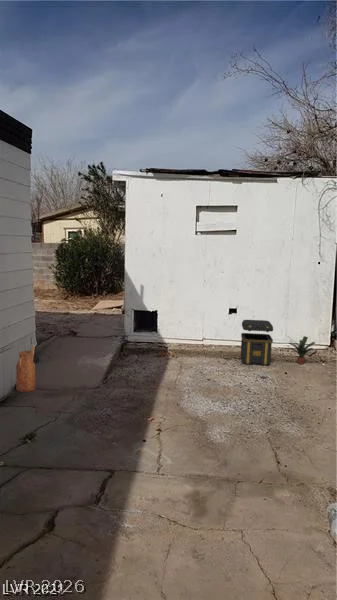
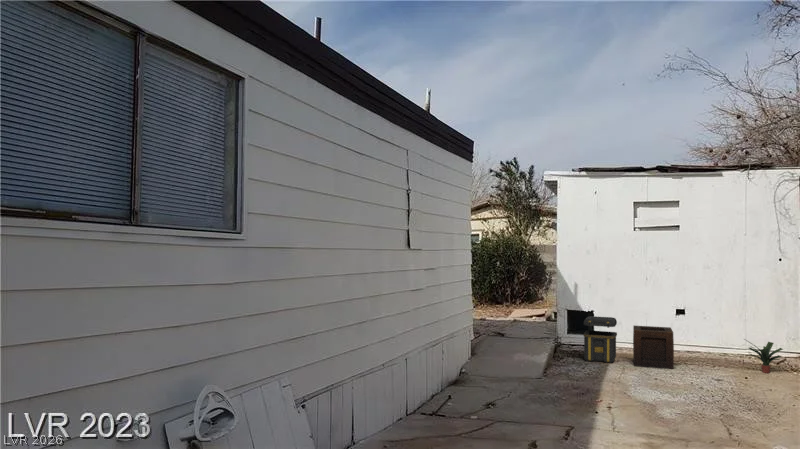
toolbox: present [241,320,273,365] -> present [584,316,617,363]
wooden crate: none [191,324,227,365] -> present [633,326,674,369]
watering can: present [16,346,36,392] -> none [467,336,483,377]

